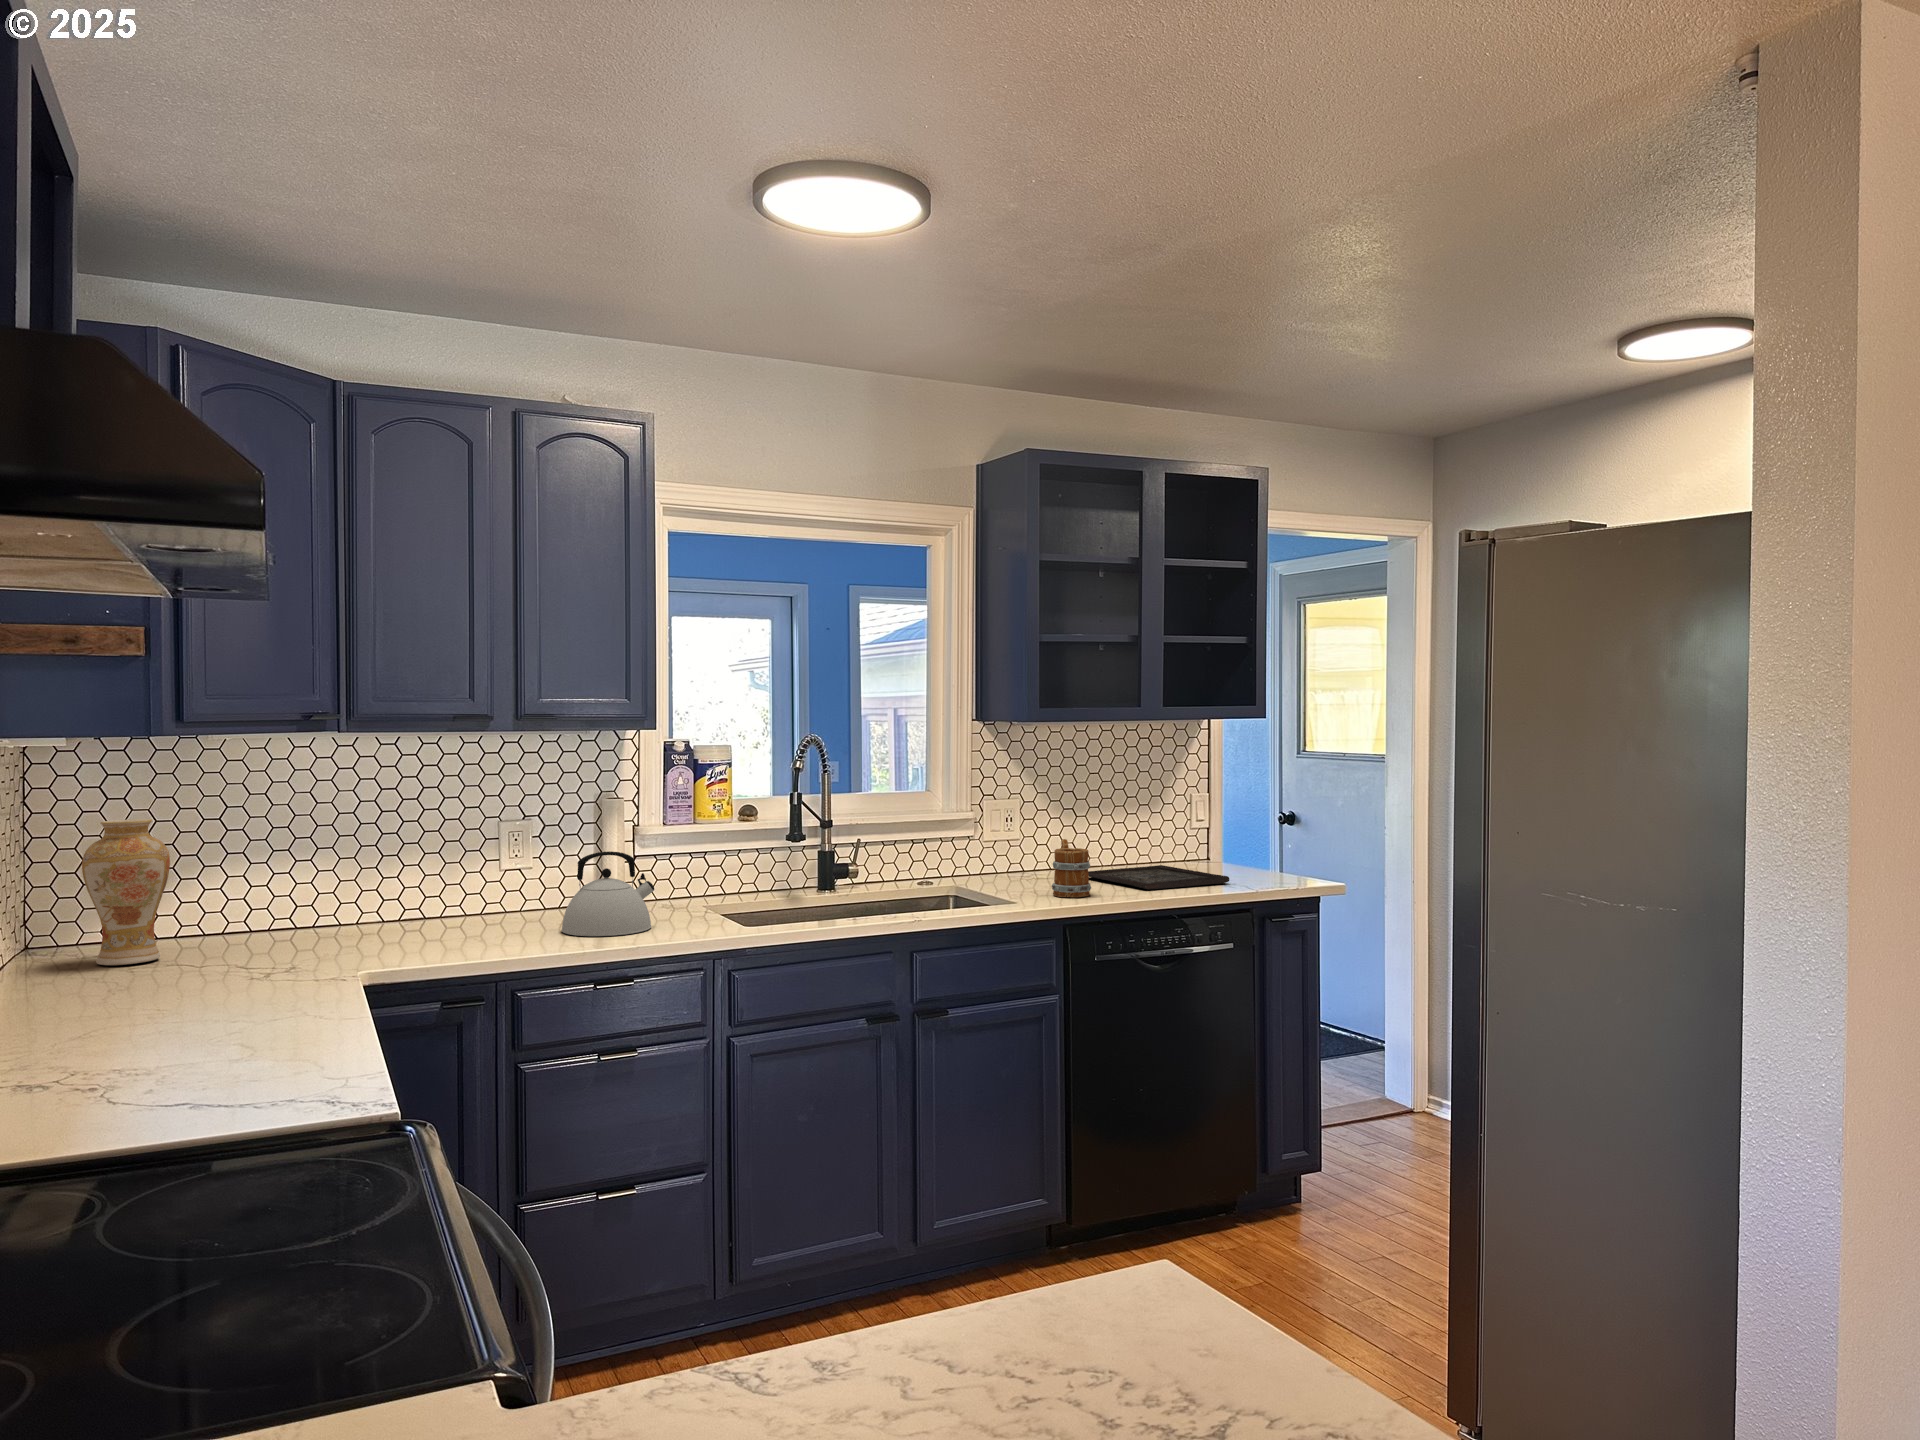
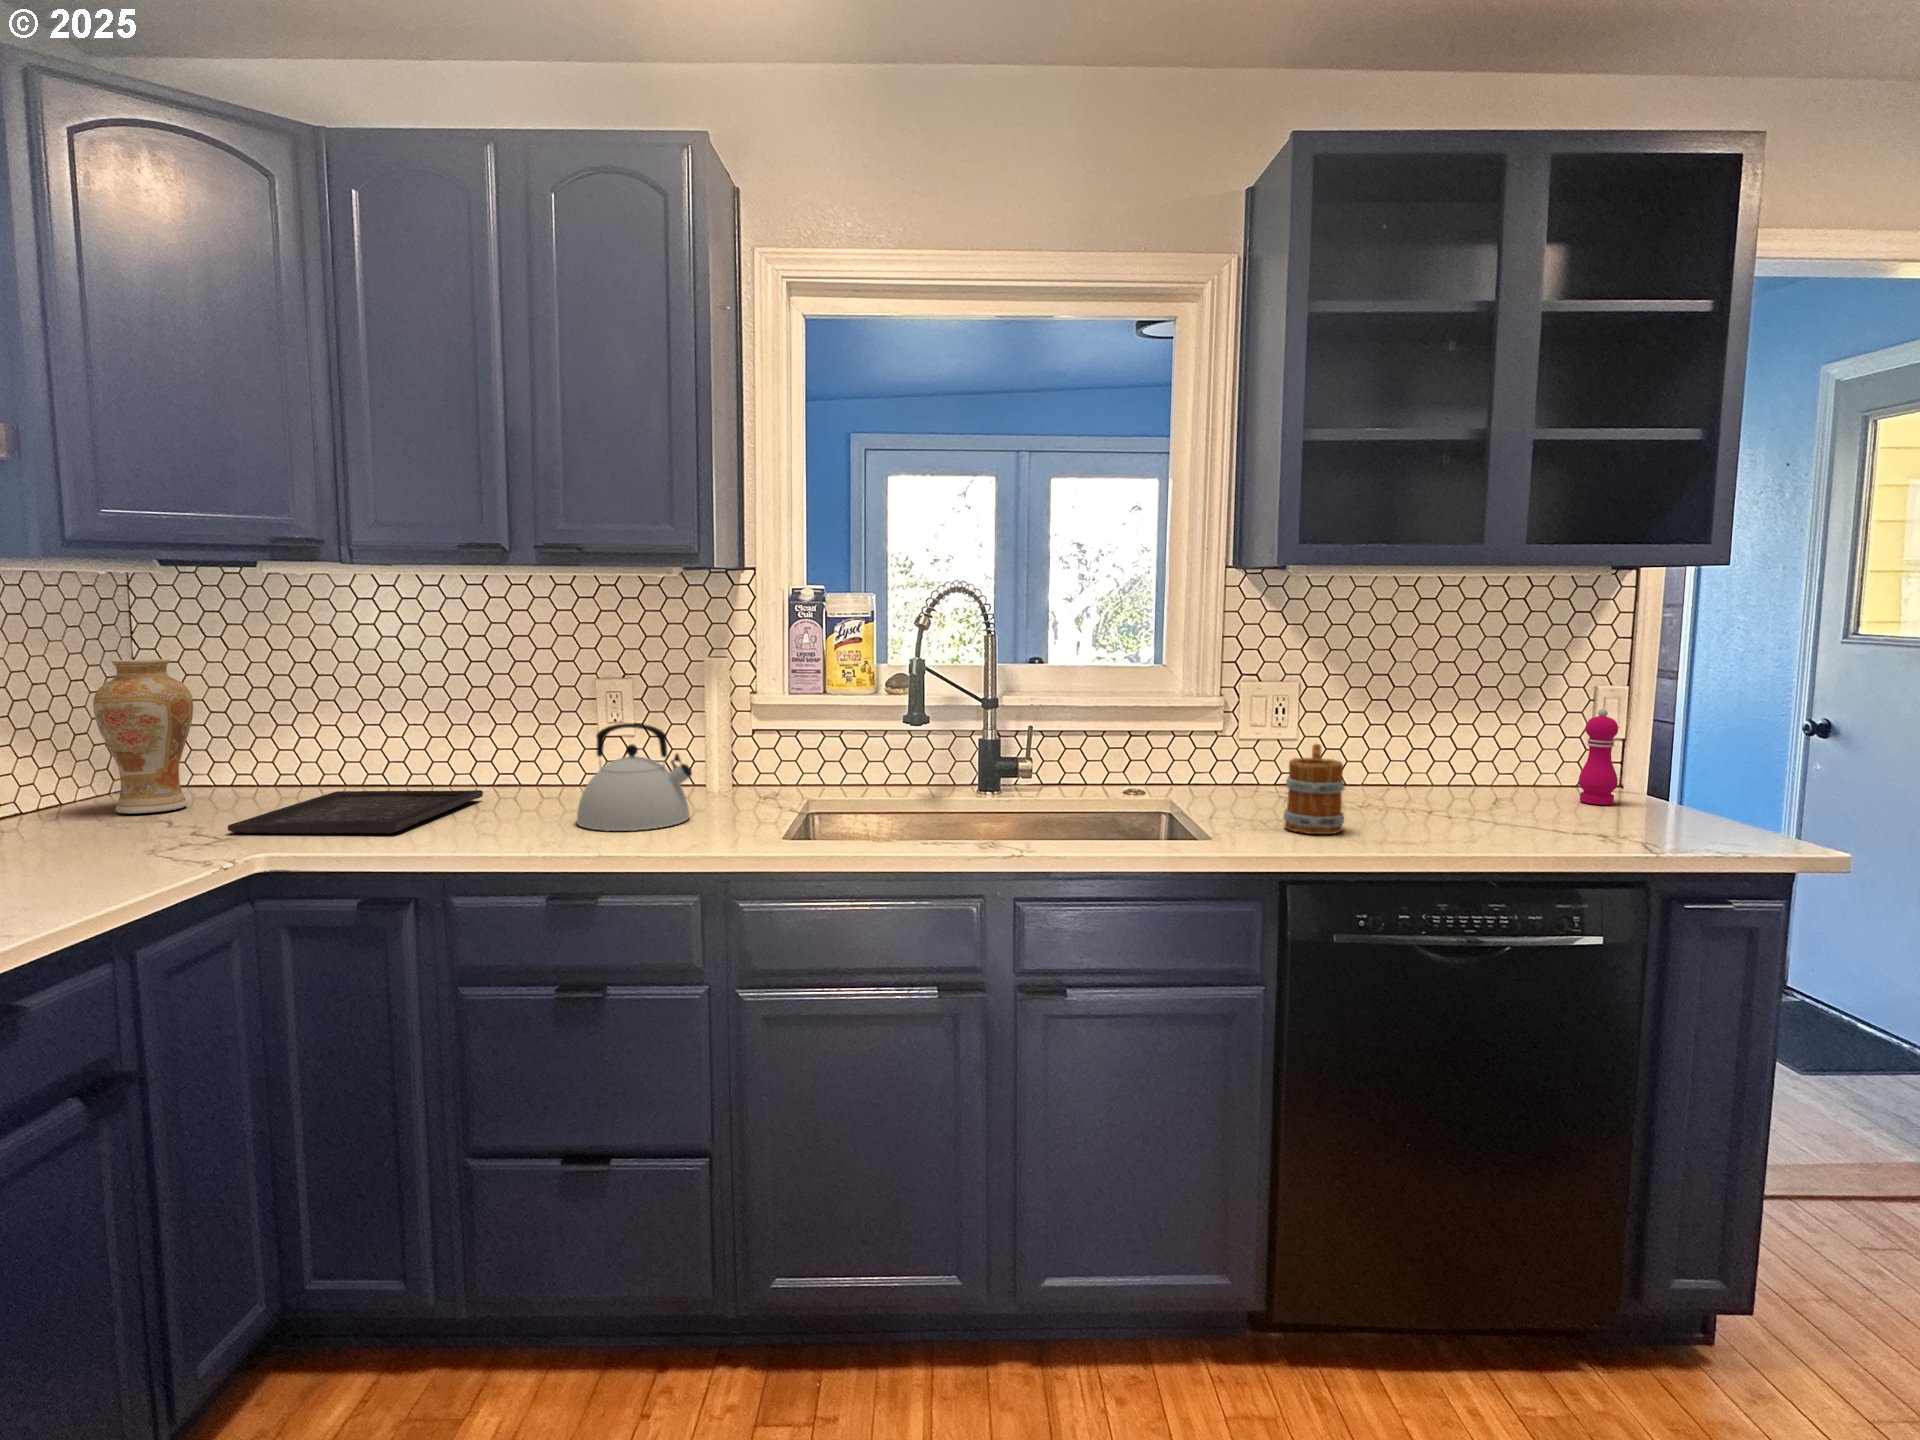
pepper mill: none [1194,808,1216,871] -> present [1578,709,1618,805]
tray: present [1088,865,1229,890] -> present [228,790,483,834]

